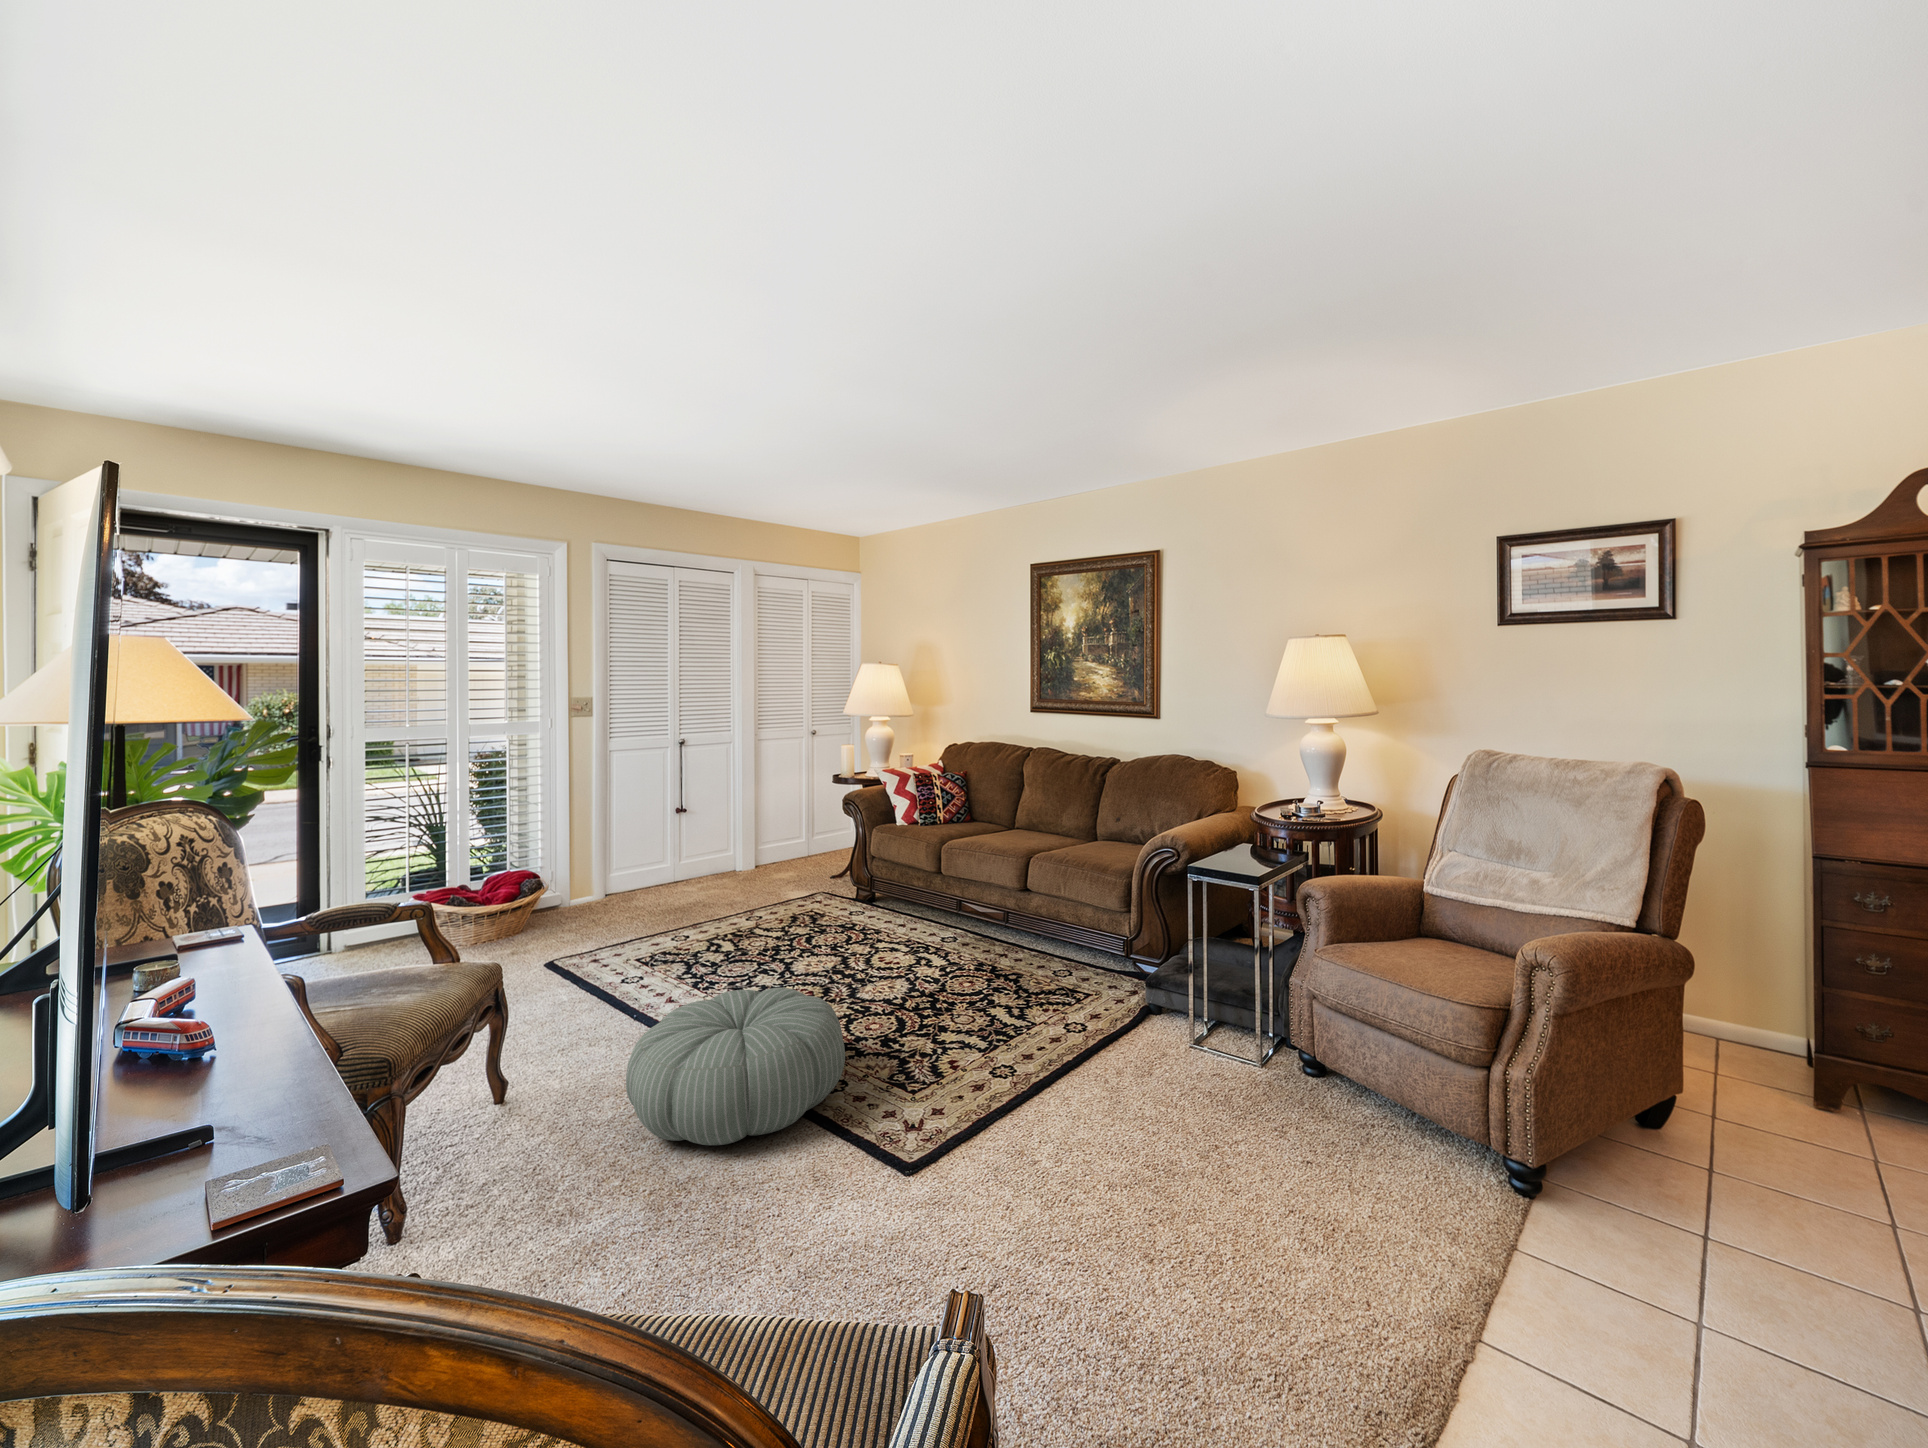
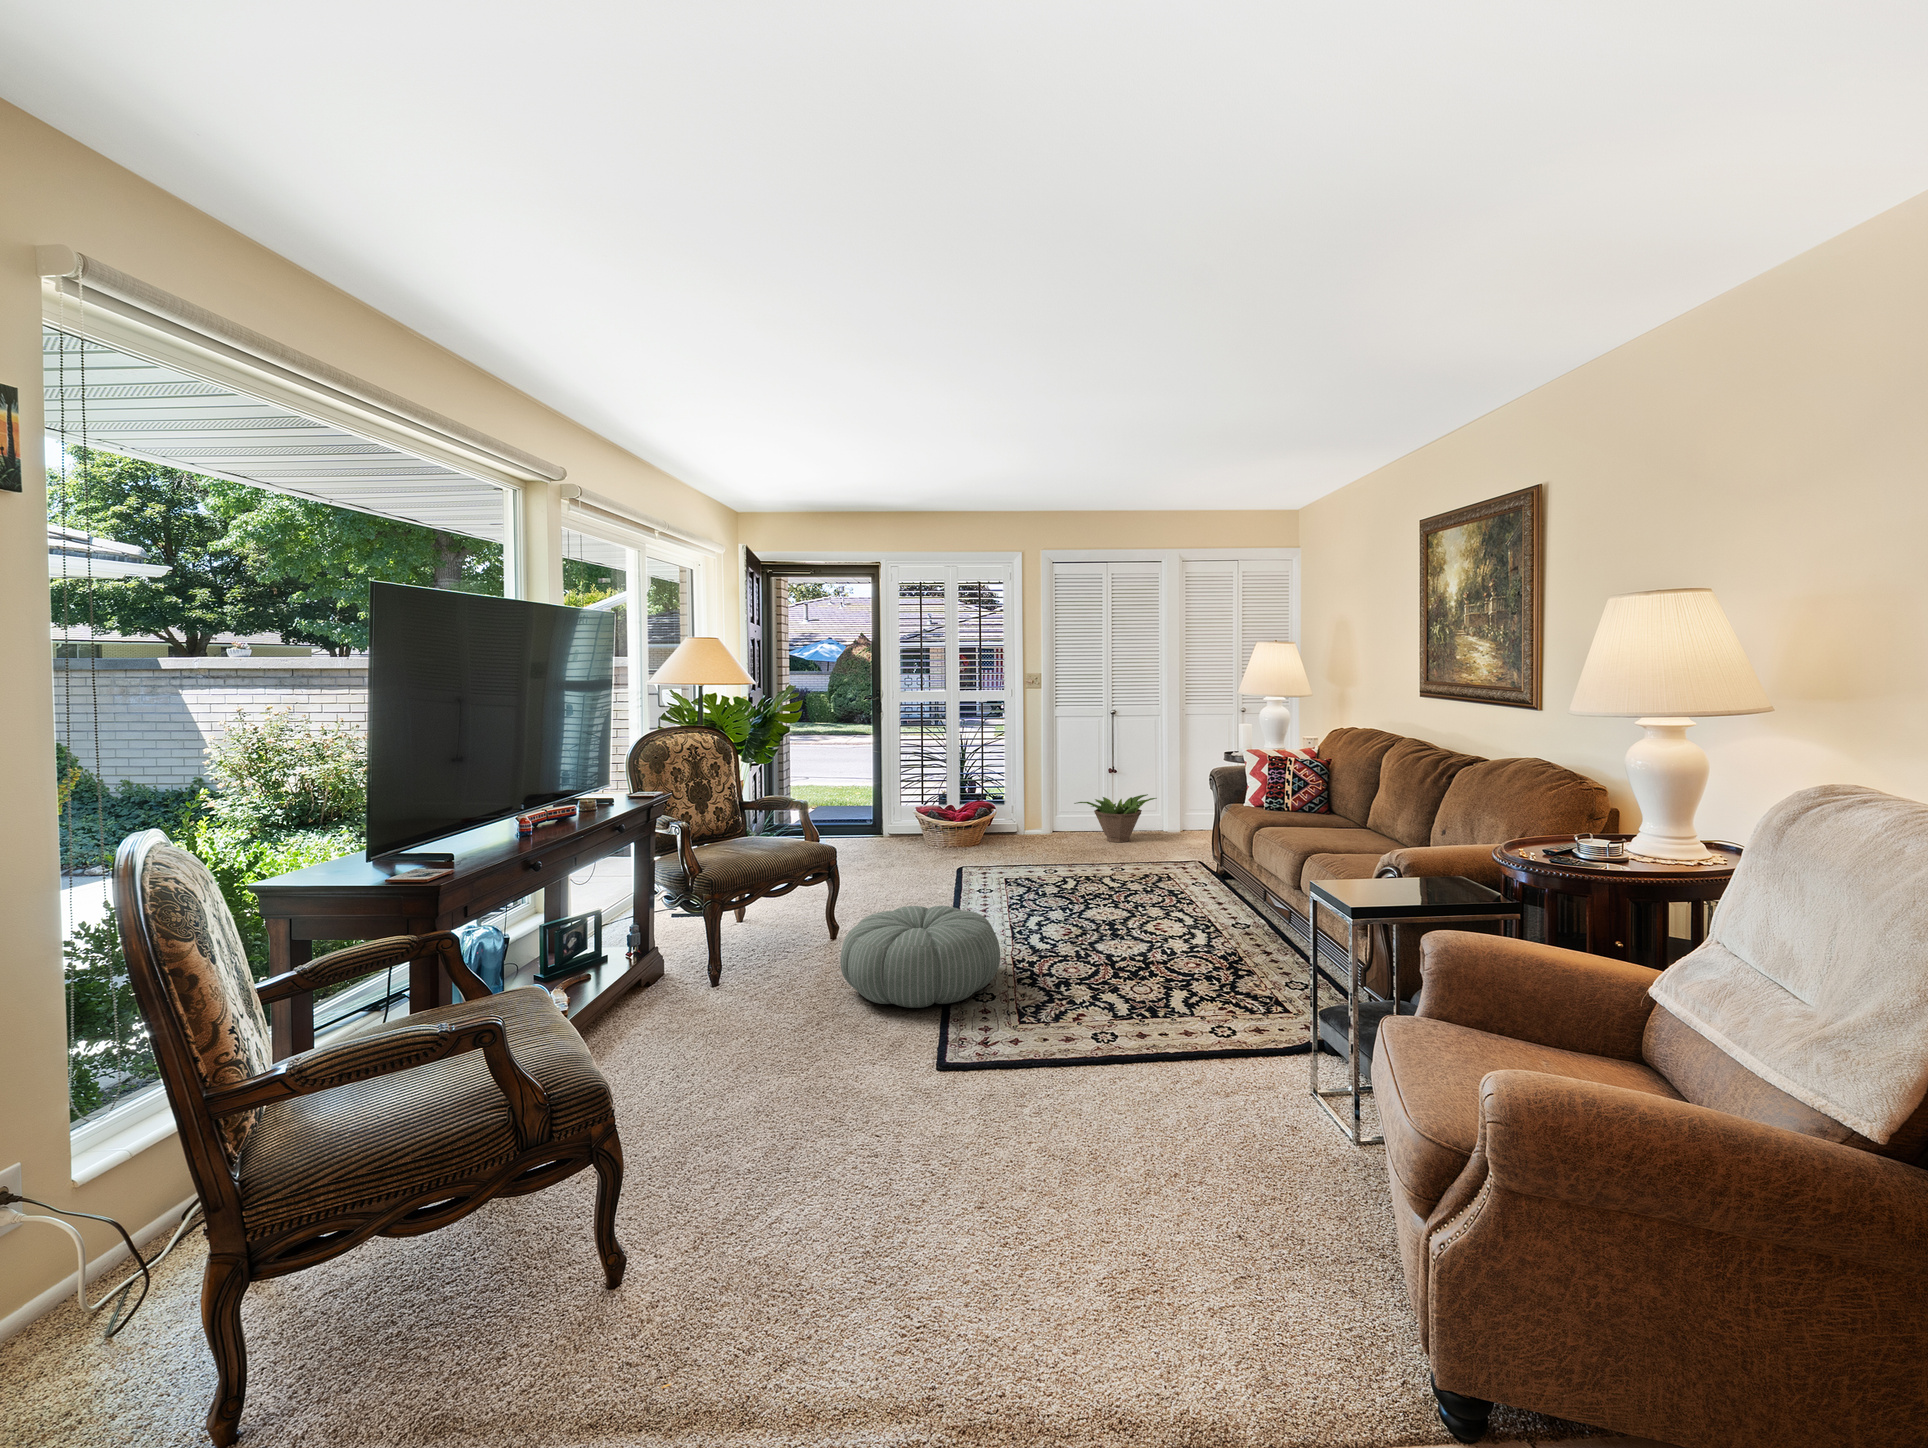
decorative plant: none [655,829,747,885] -> present [1074,794,1157,842]

